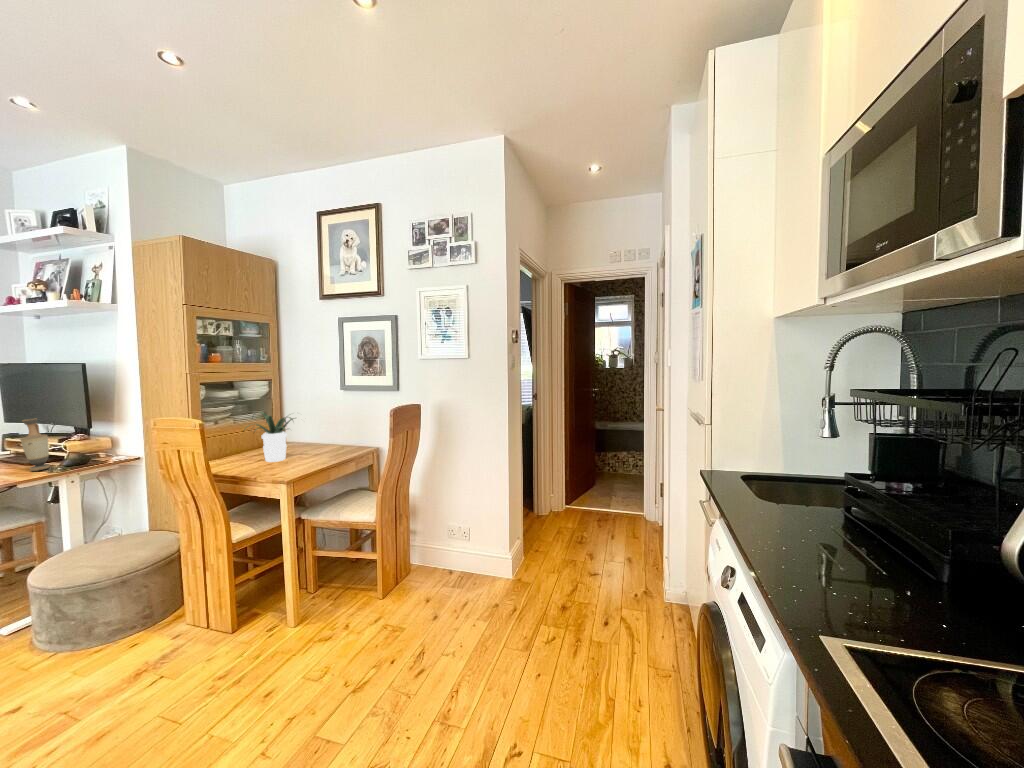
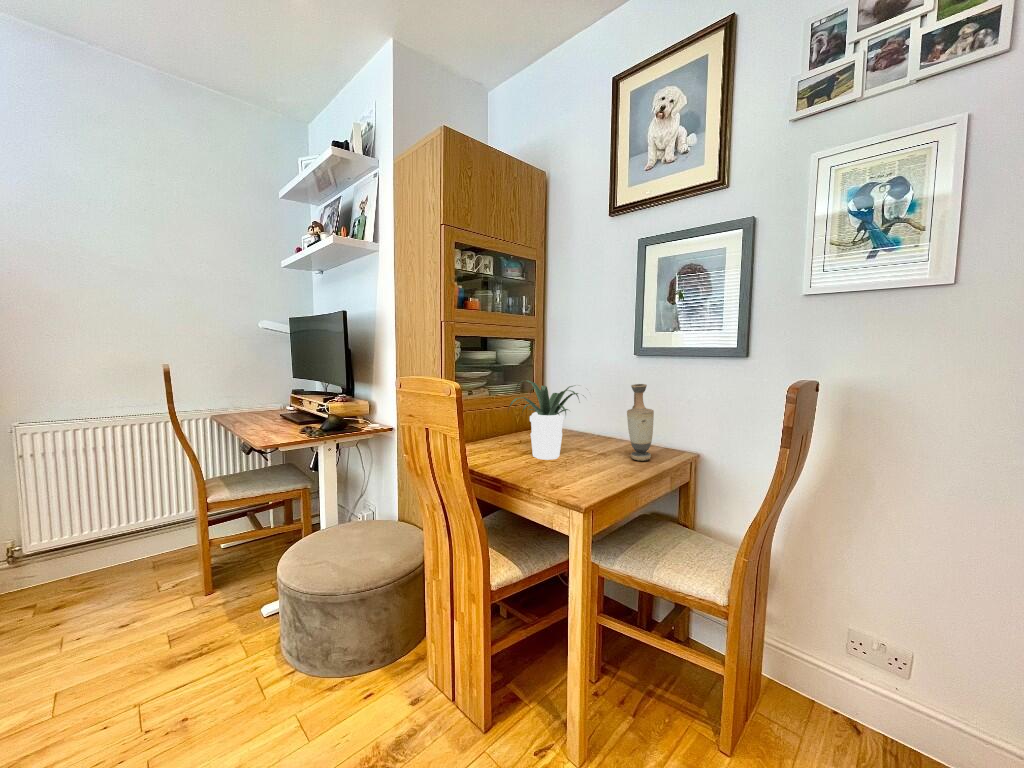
vase: present [20,418,50,471] -> present [627,384,654,461]

